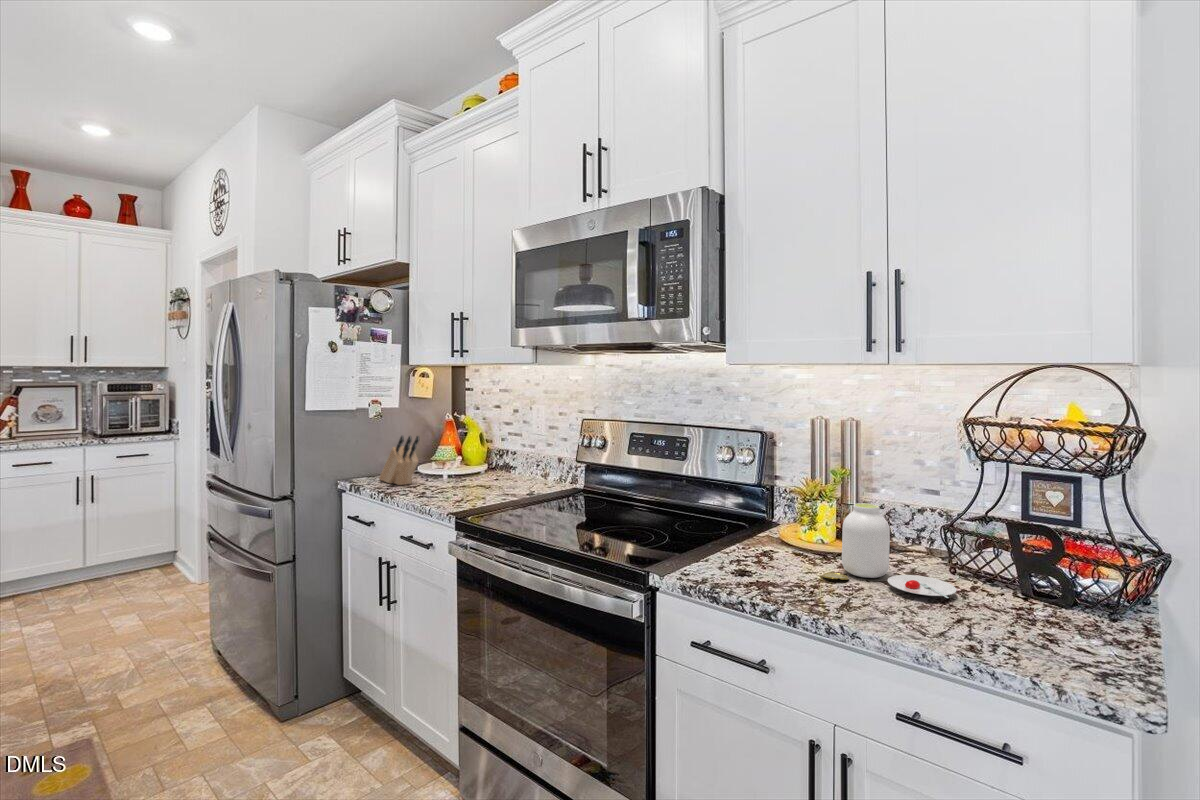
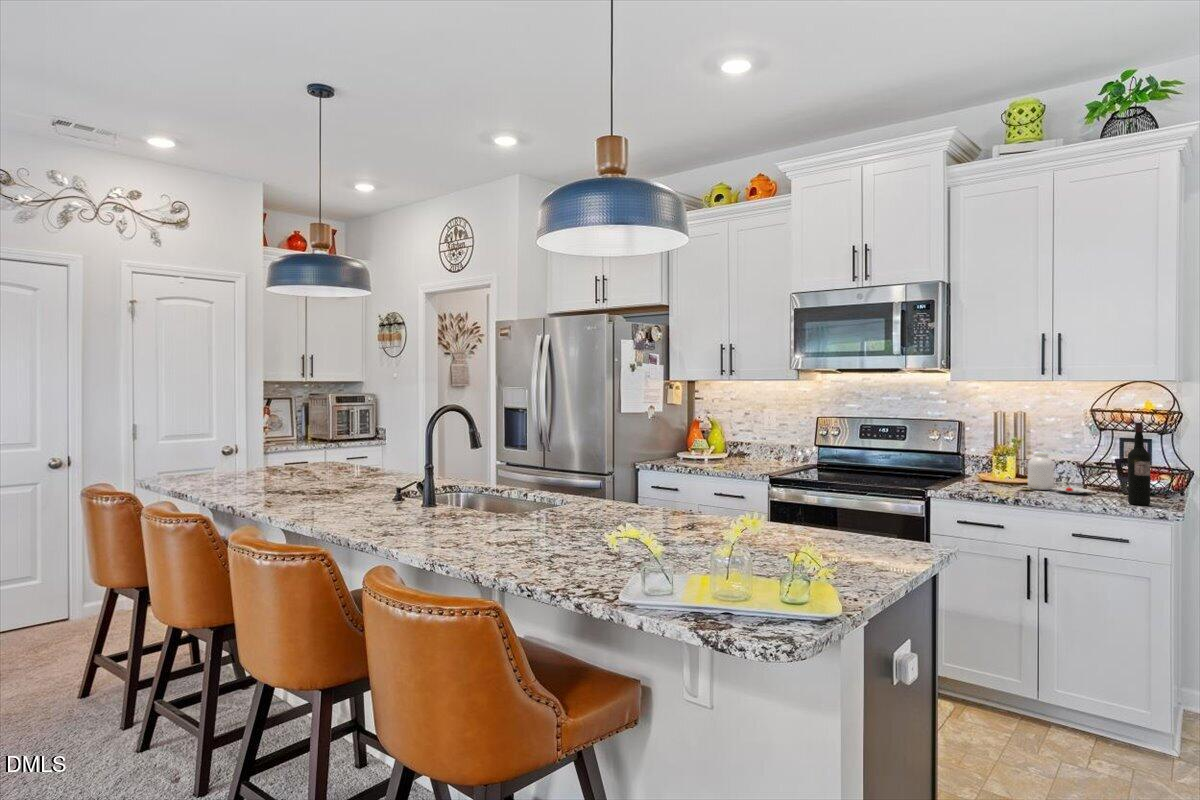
knife block: present [379,436,419,485] -> none [659,429,698,463]
wine bottle: none [1023,462,1077,661] -> present [1128,422,1150,505]

